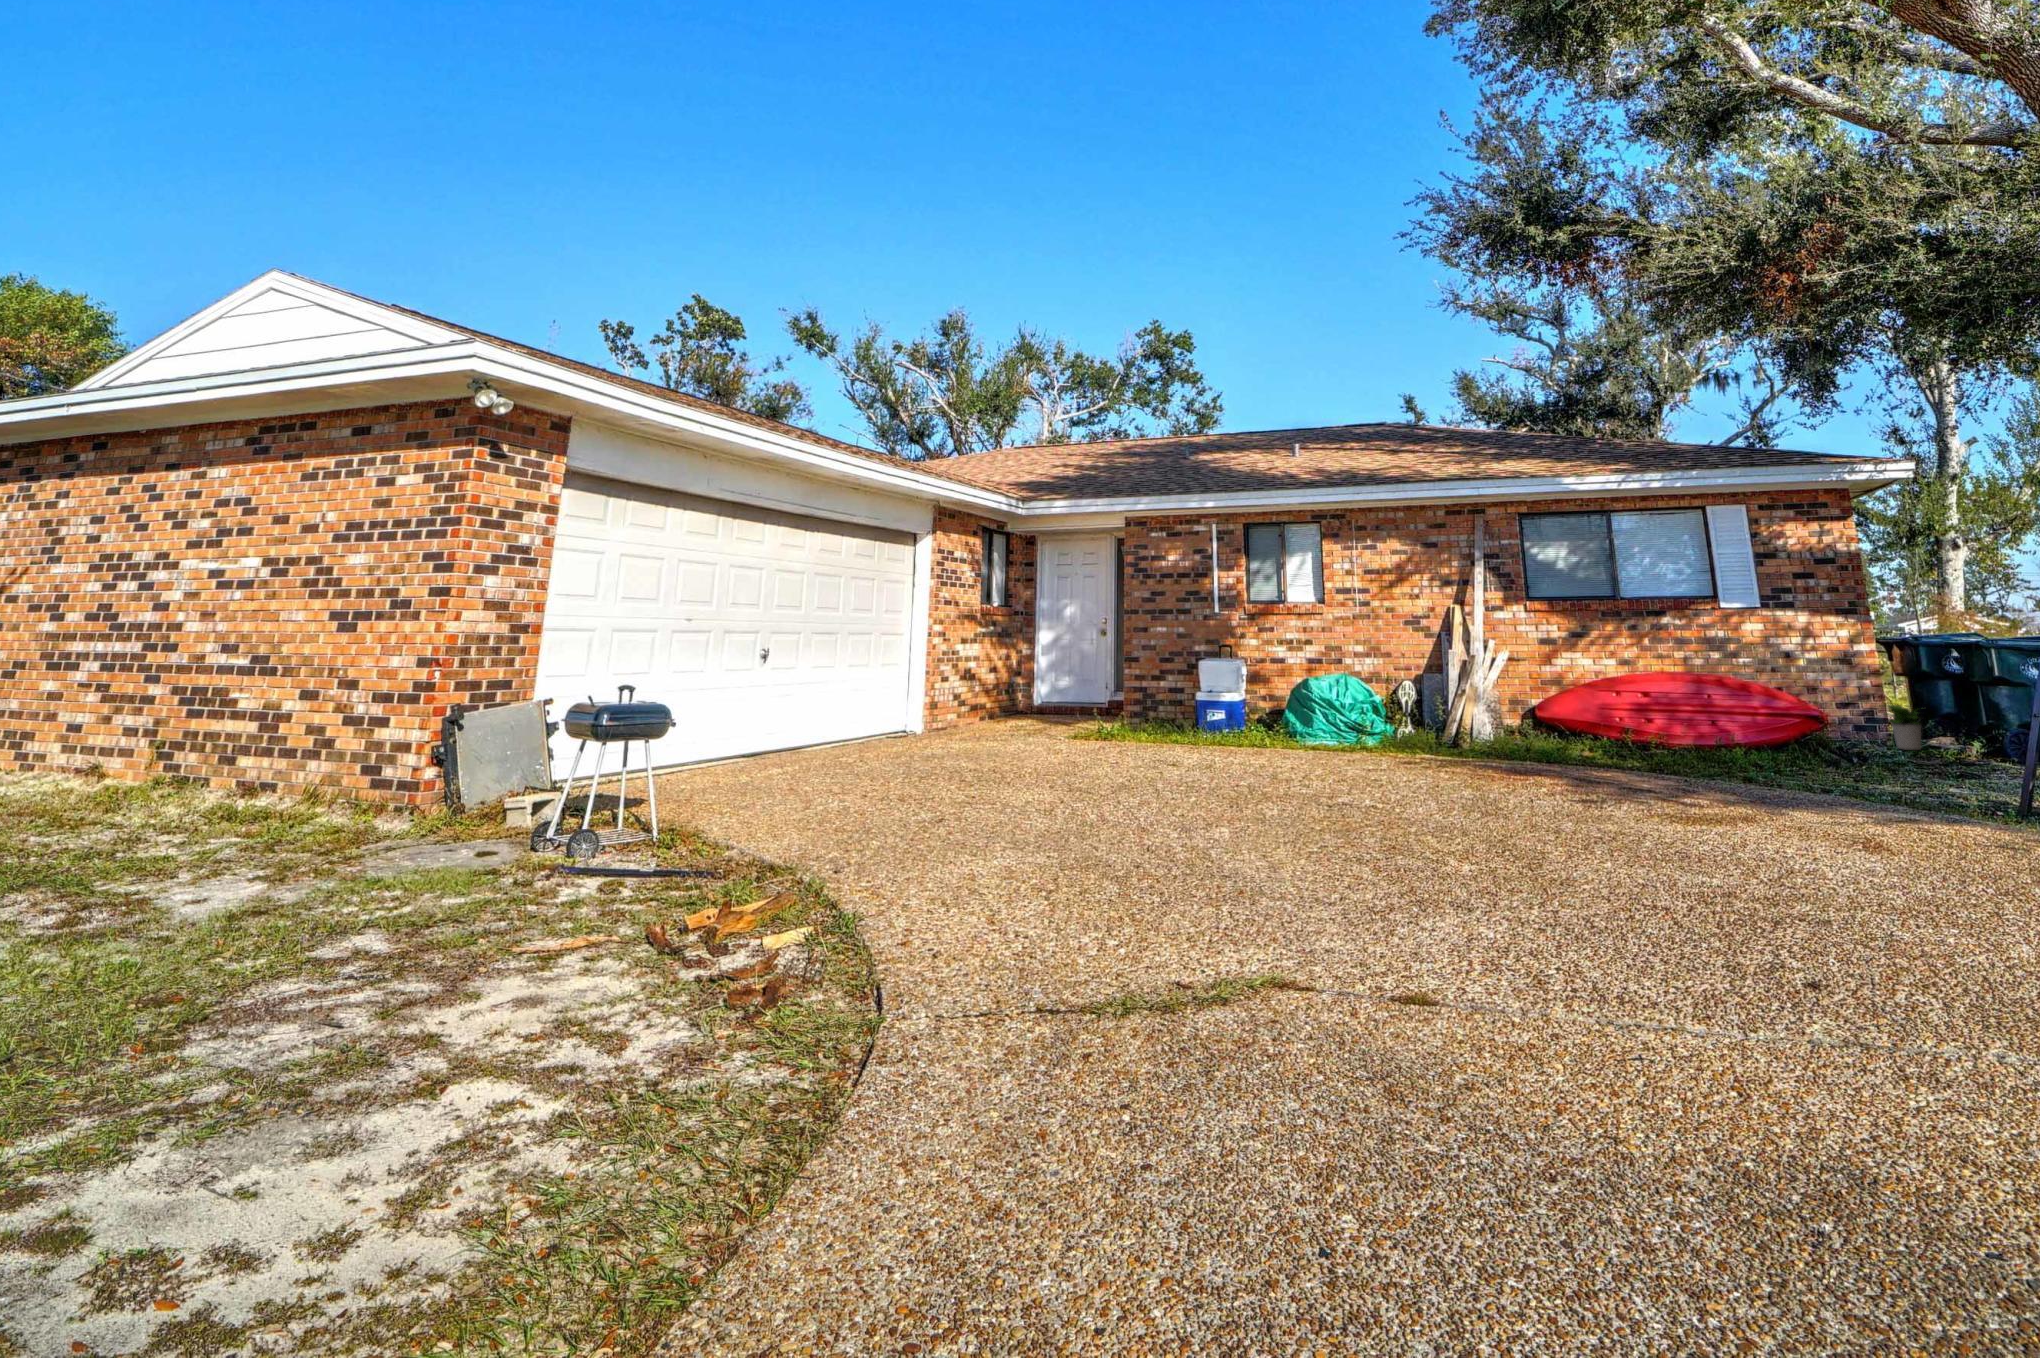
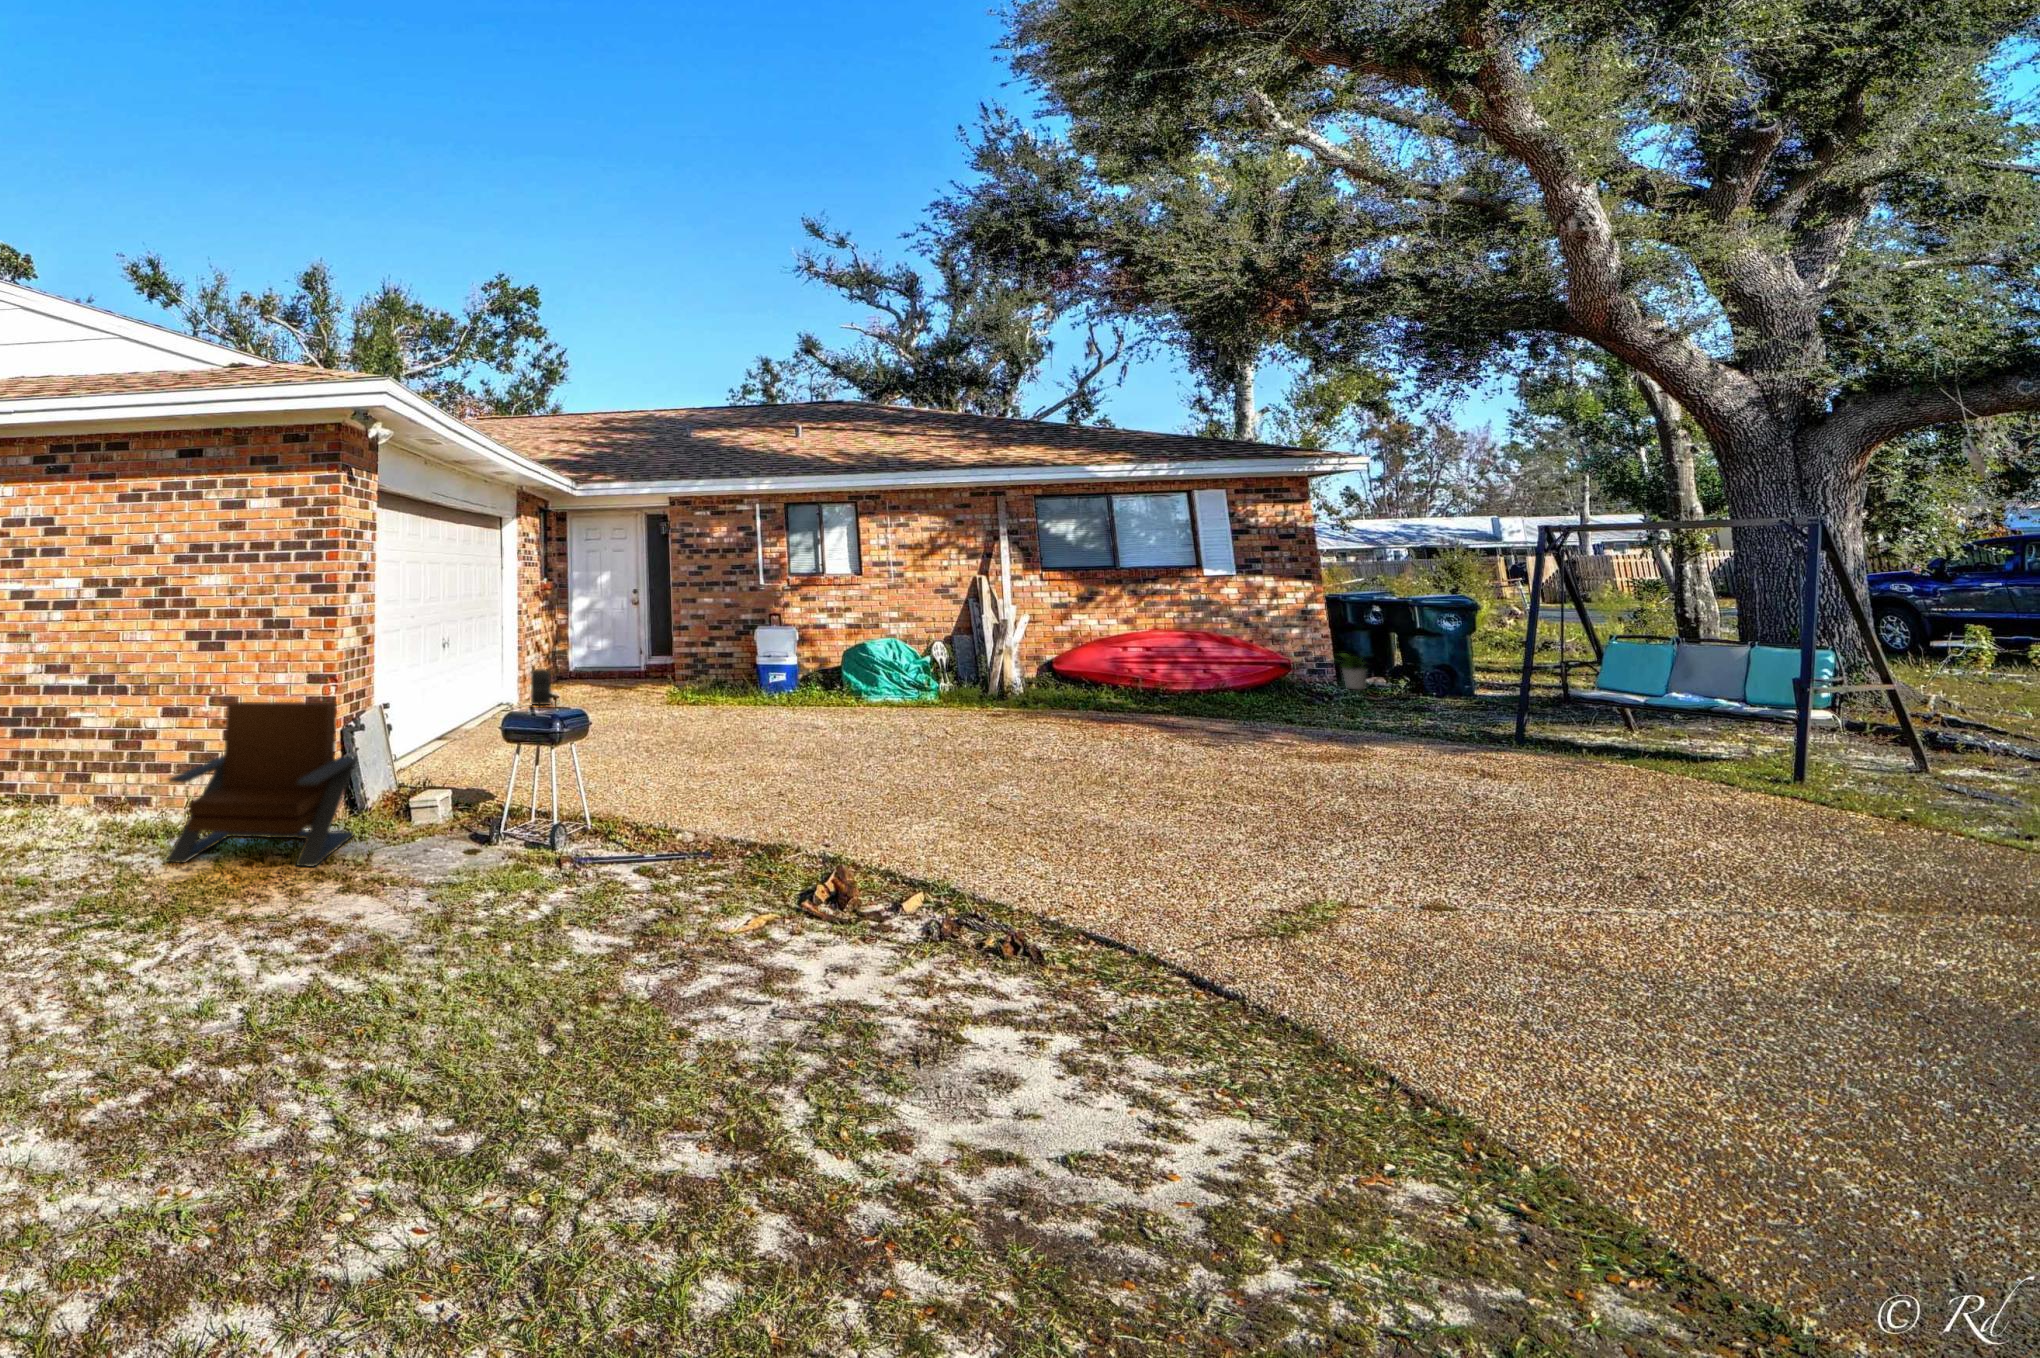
basket: none [928,678,956,732] -> present [531,660,551,705]
lounge chair: none [174,682,433,856] -> present [167,702,357,867]

